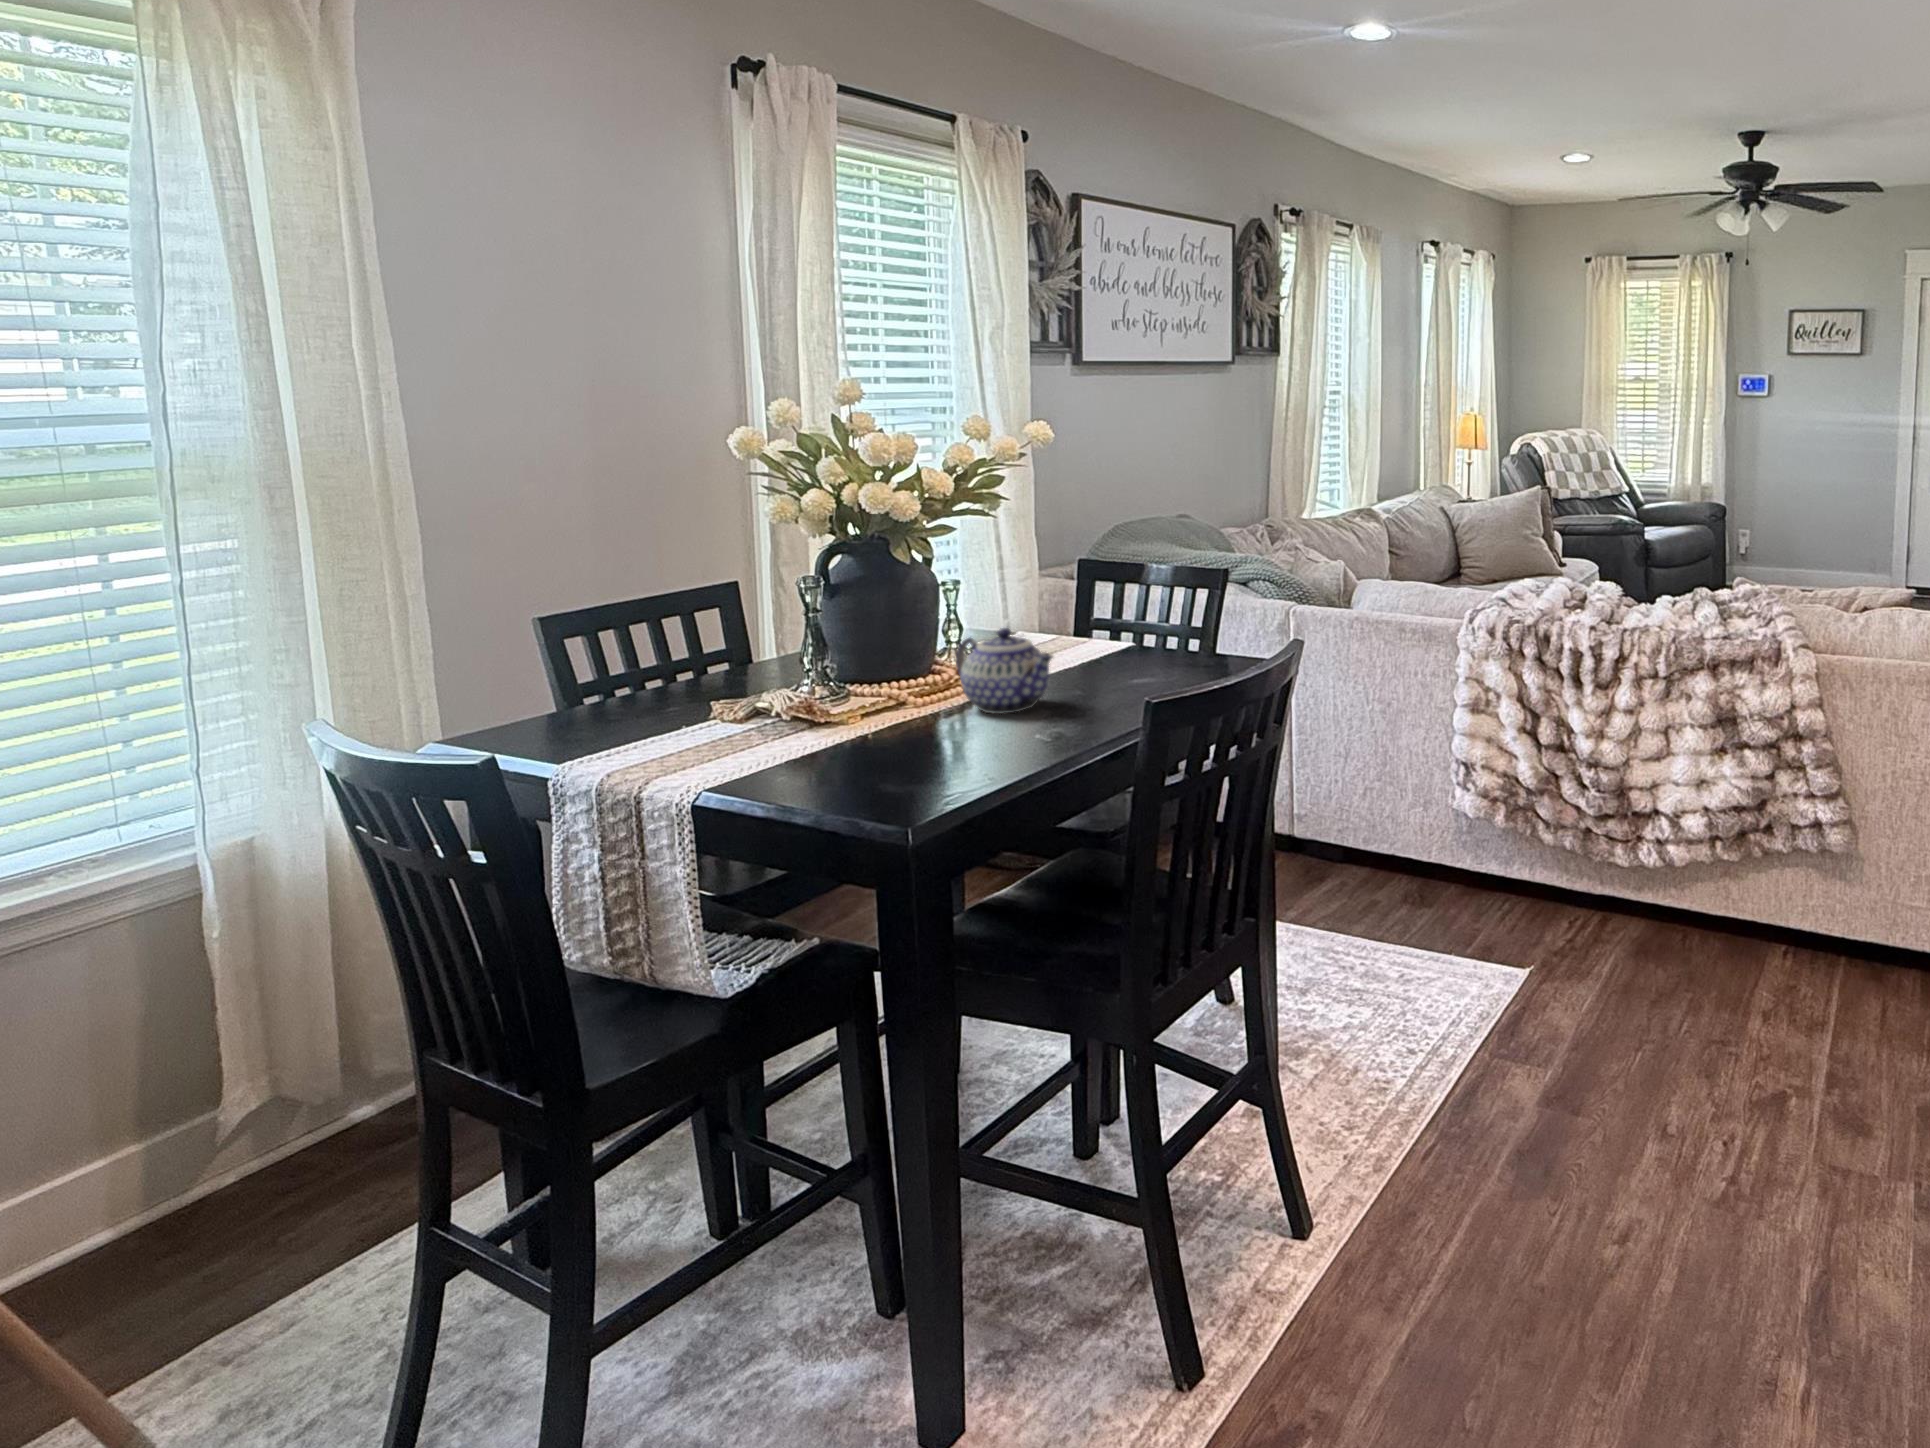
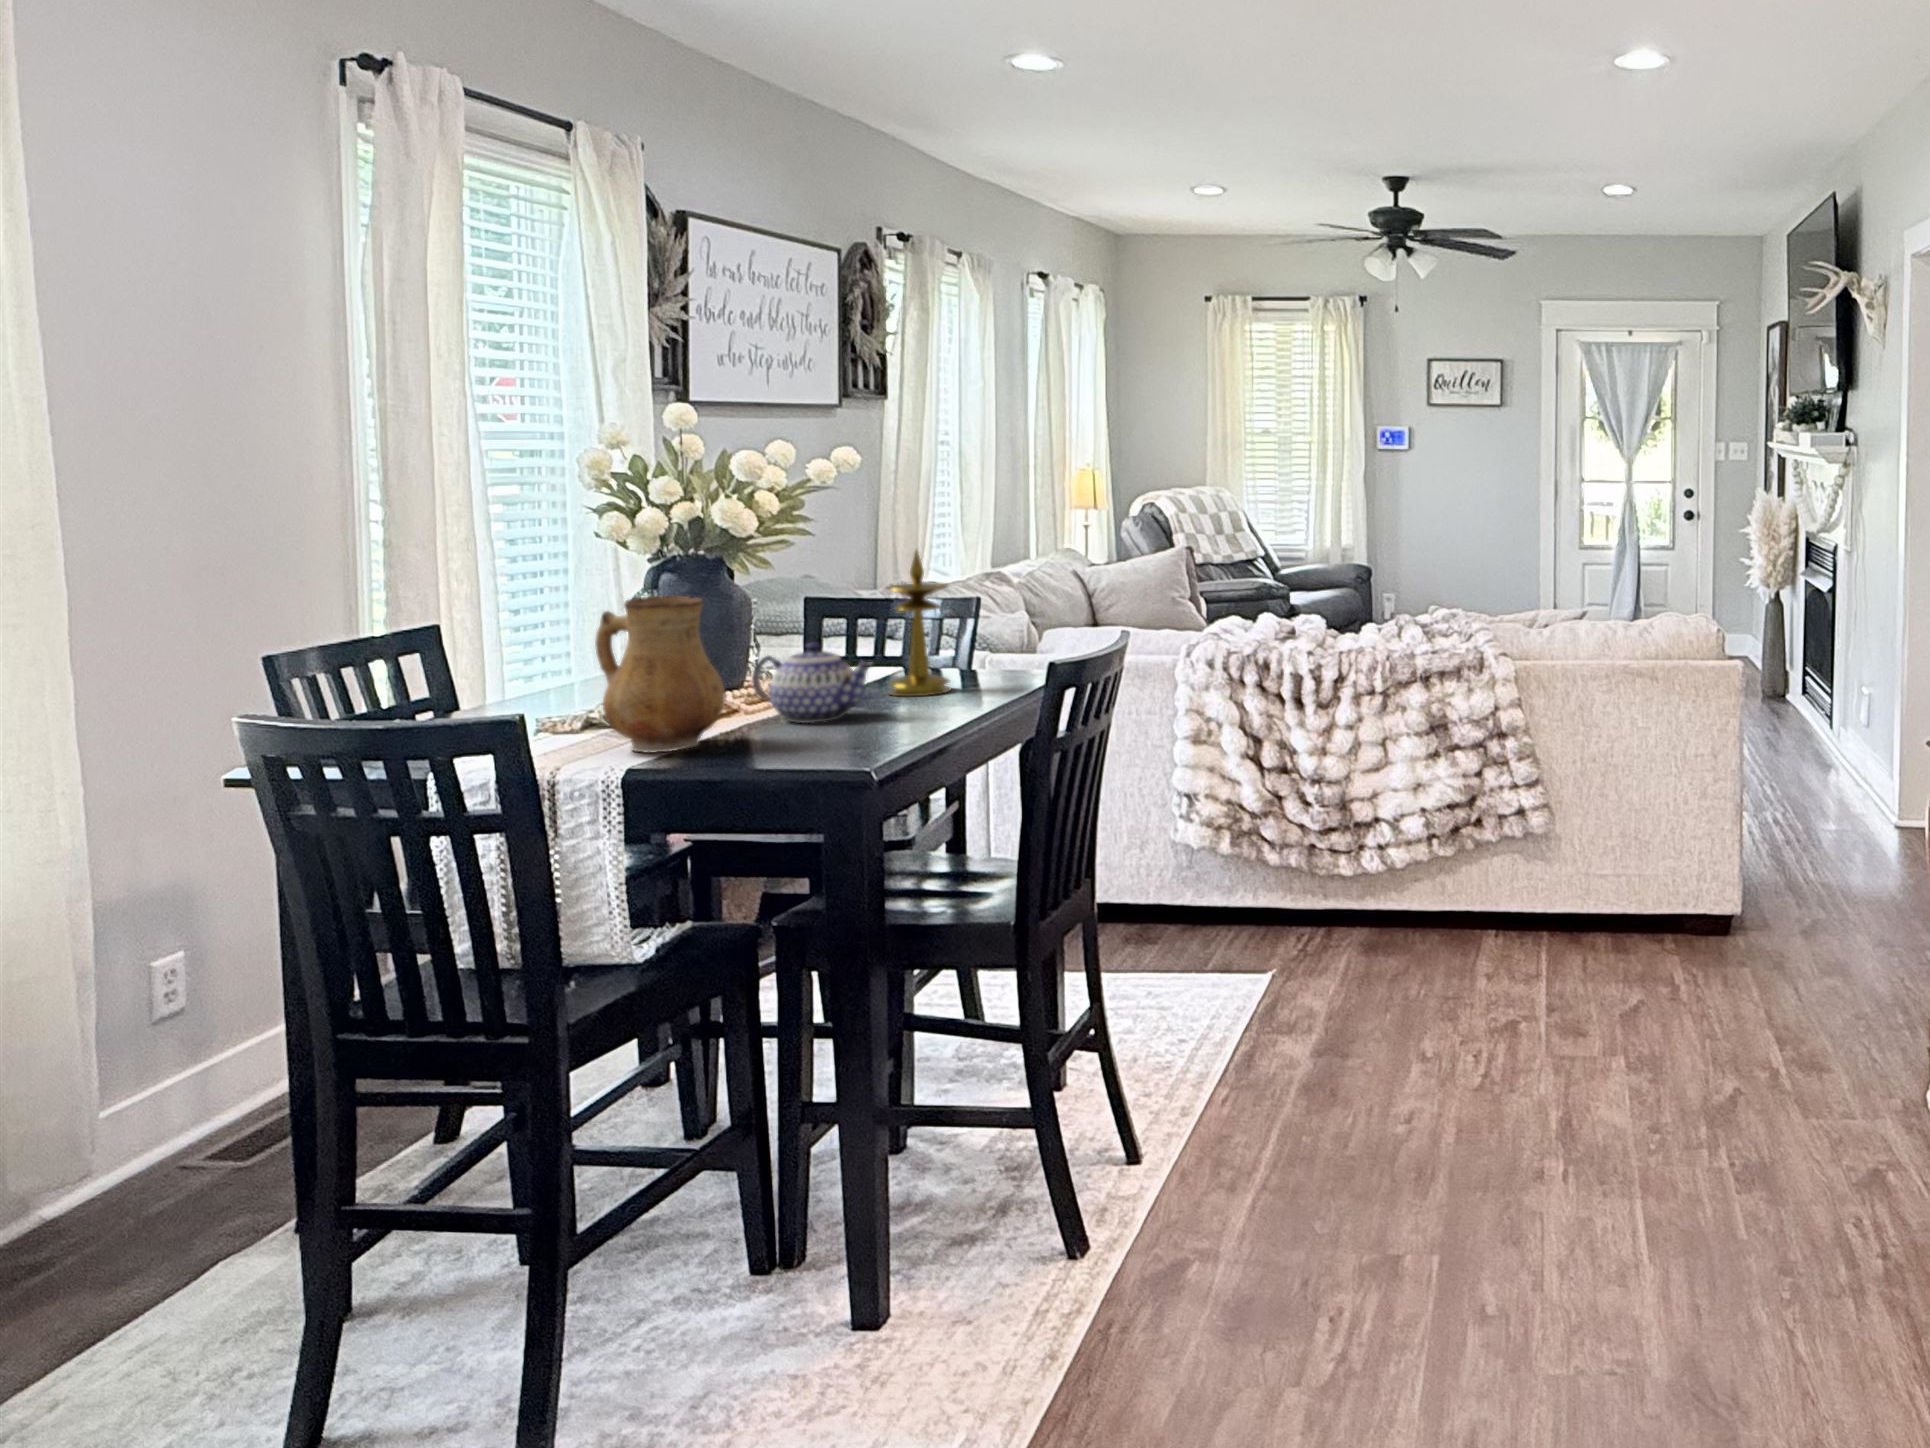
candlestick: none [1109,524,1175,679] -> present [887,550,950,696]
ceramic pitcher: none [764,582,888,750] -> present [595,596,725,753]

